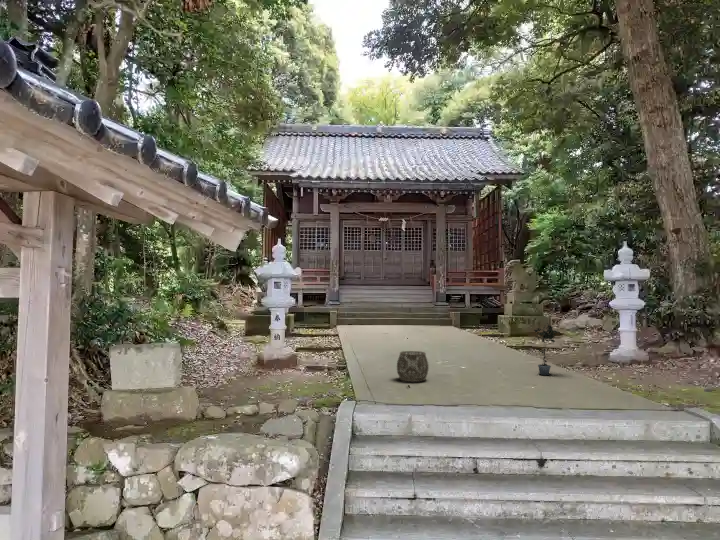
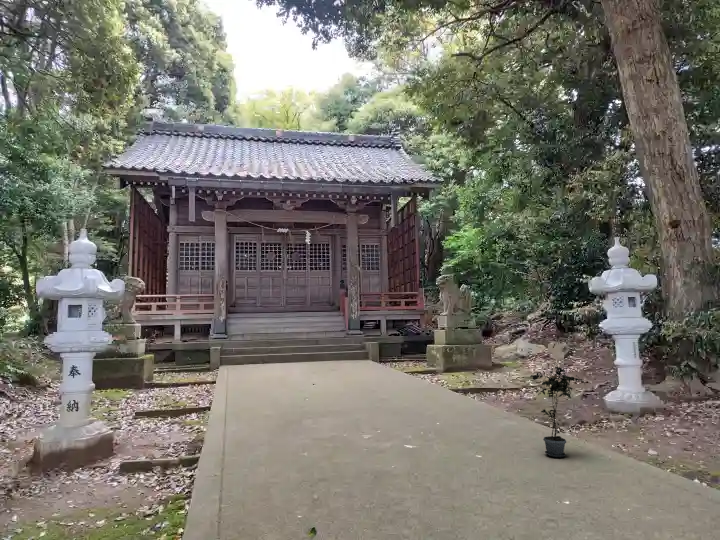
woven basket: present [397,351,428,382] -> none [293,434,359,507]

